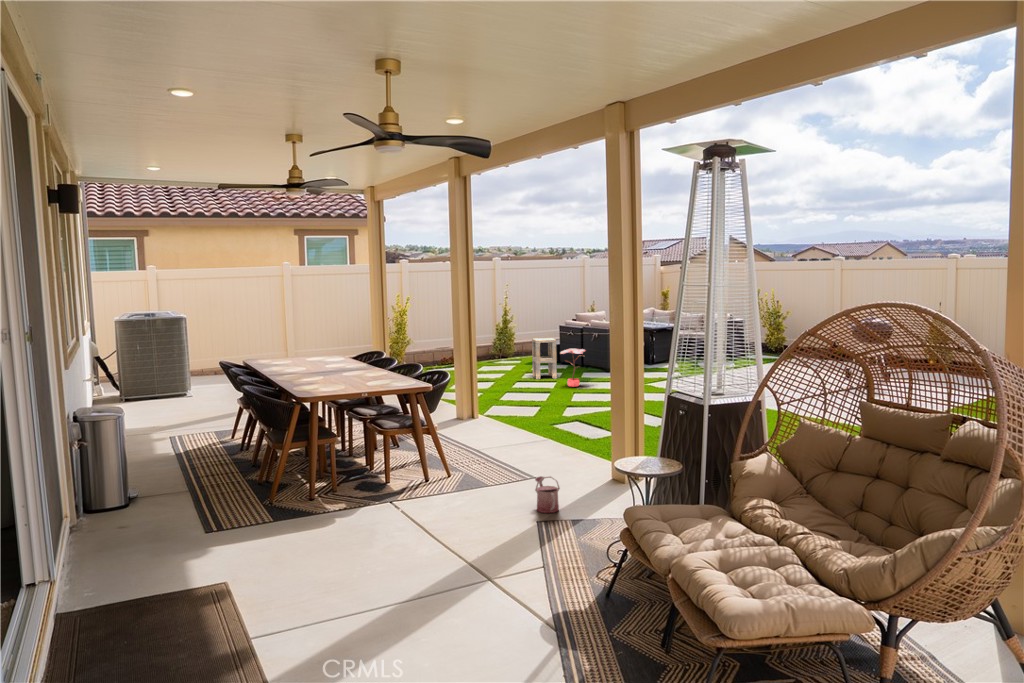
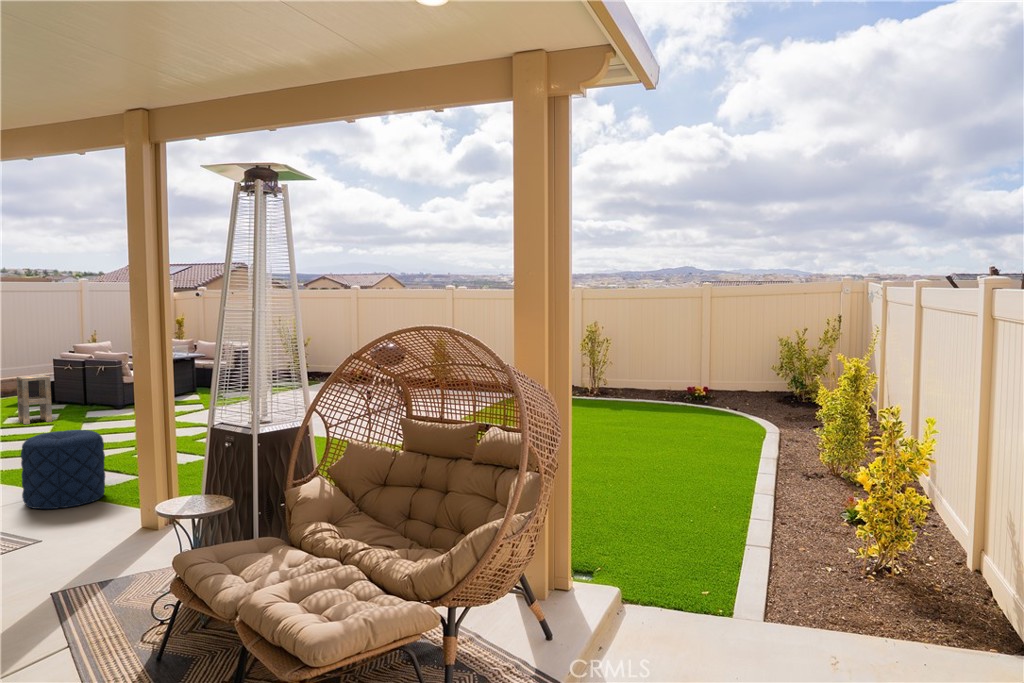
potted plant: present [560,349,585,387] -> none [57,386,90,430]
pouf: none [526,387,588,453] -> present [21,430,105,509]
watering can: present [535,476,560,513] -> none [44,536,80,581]

